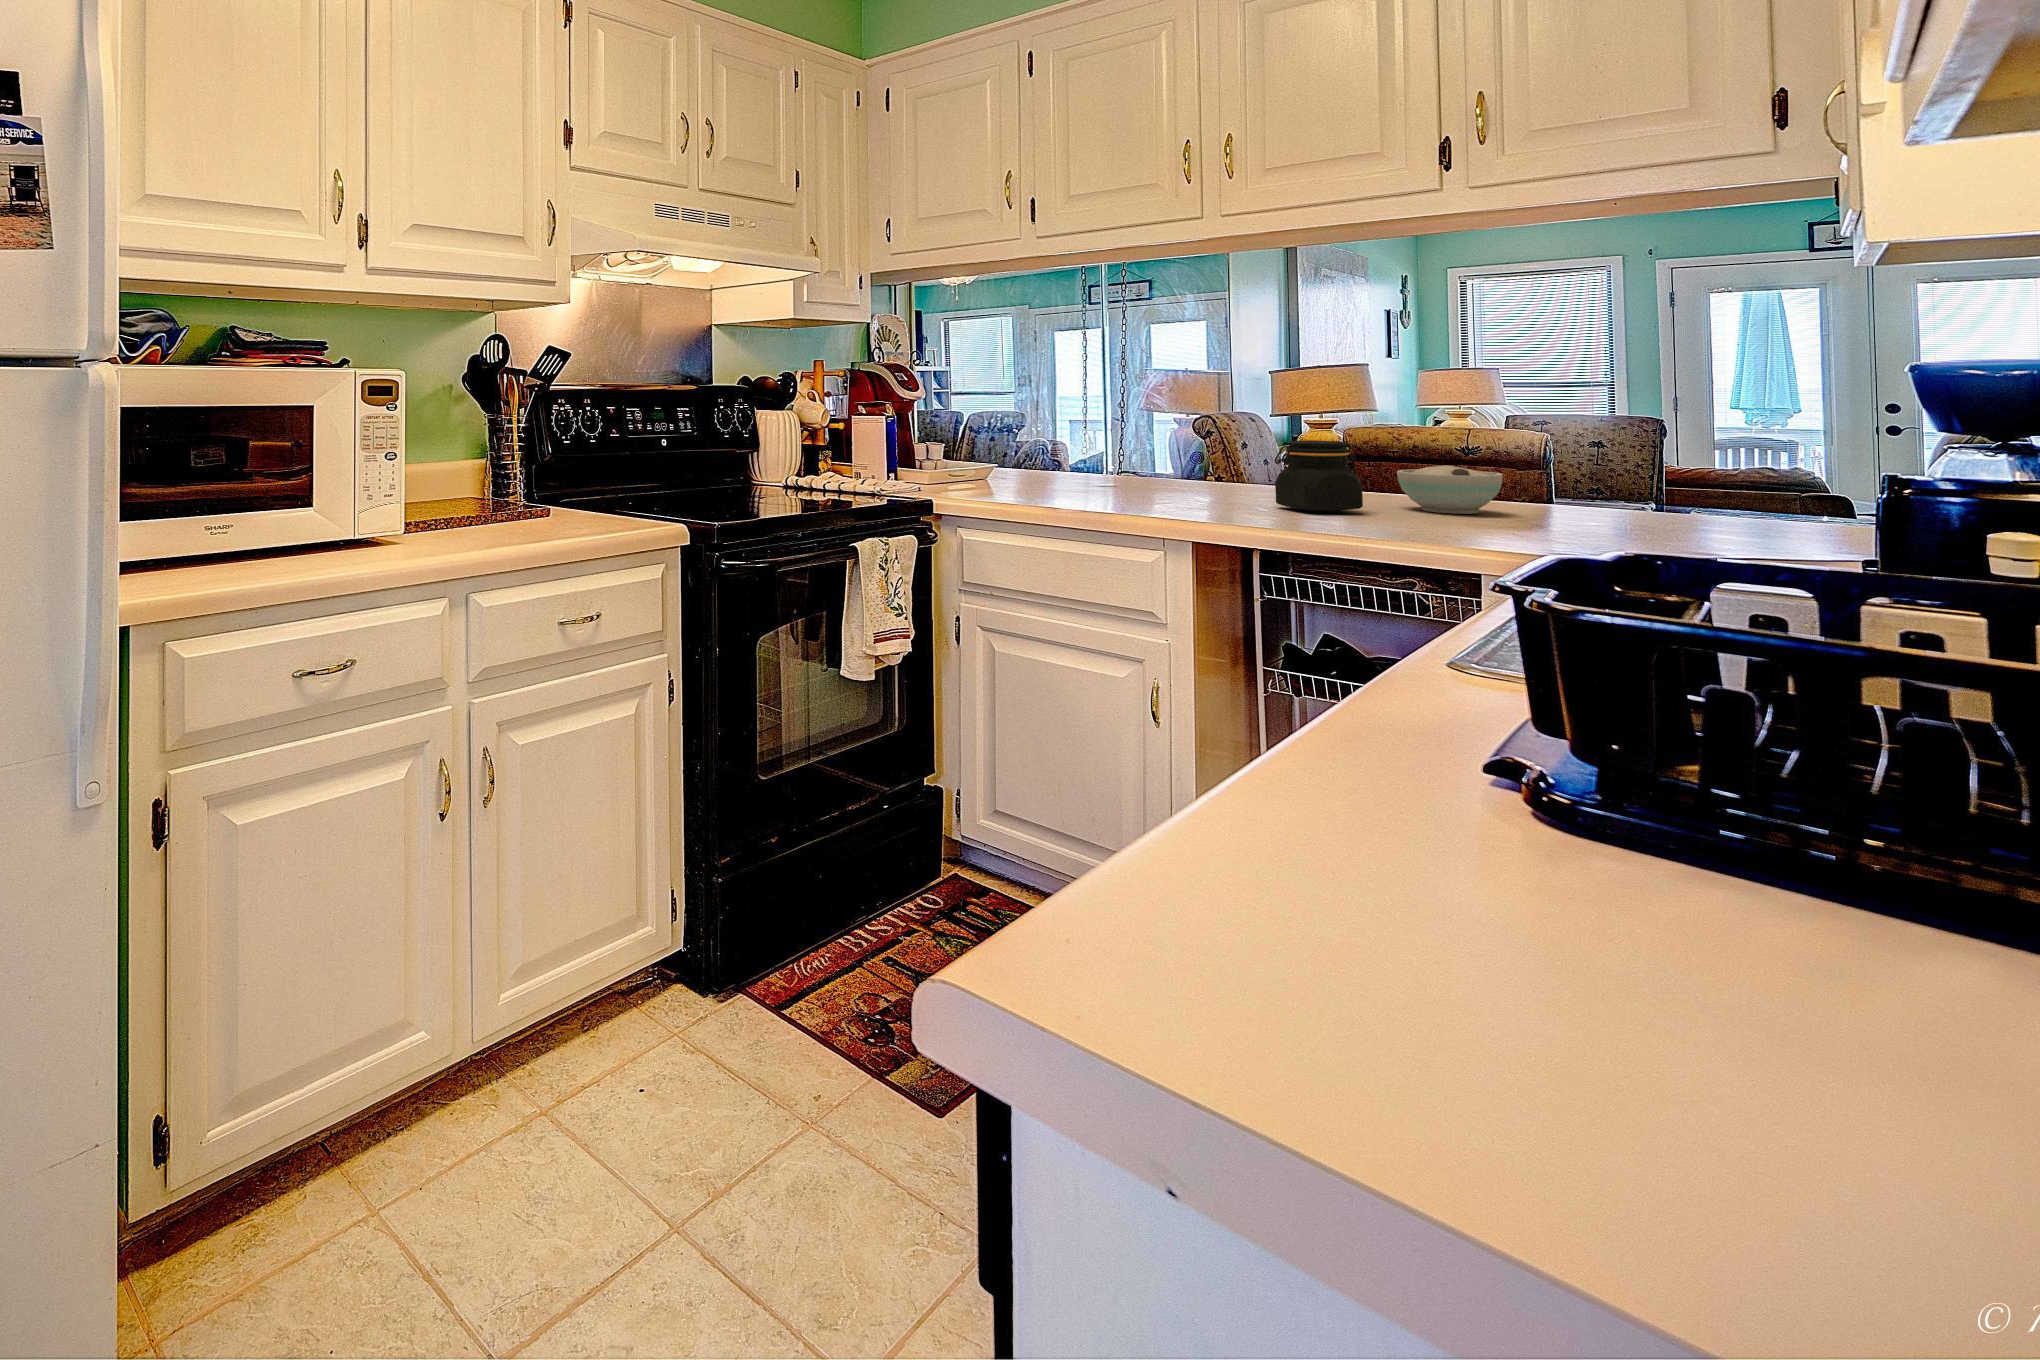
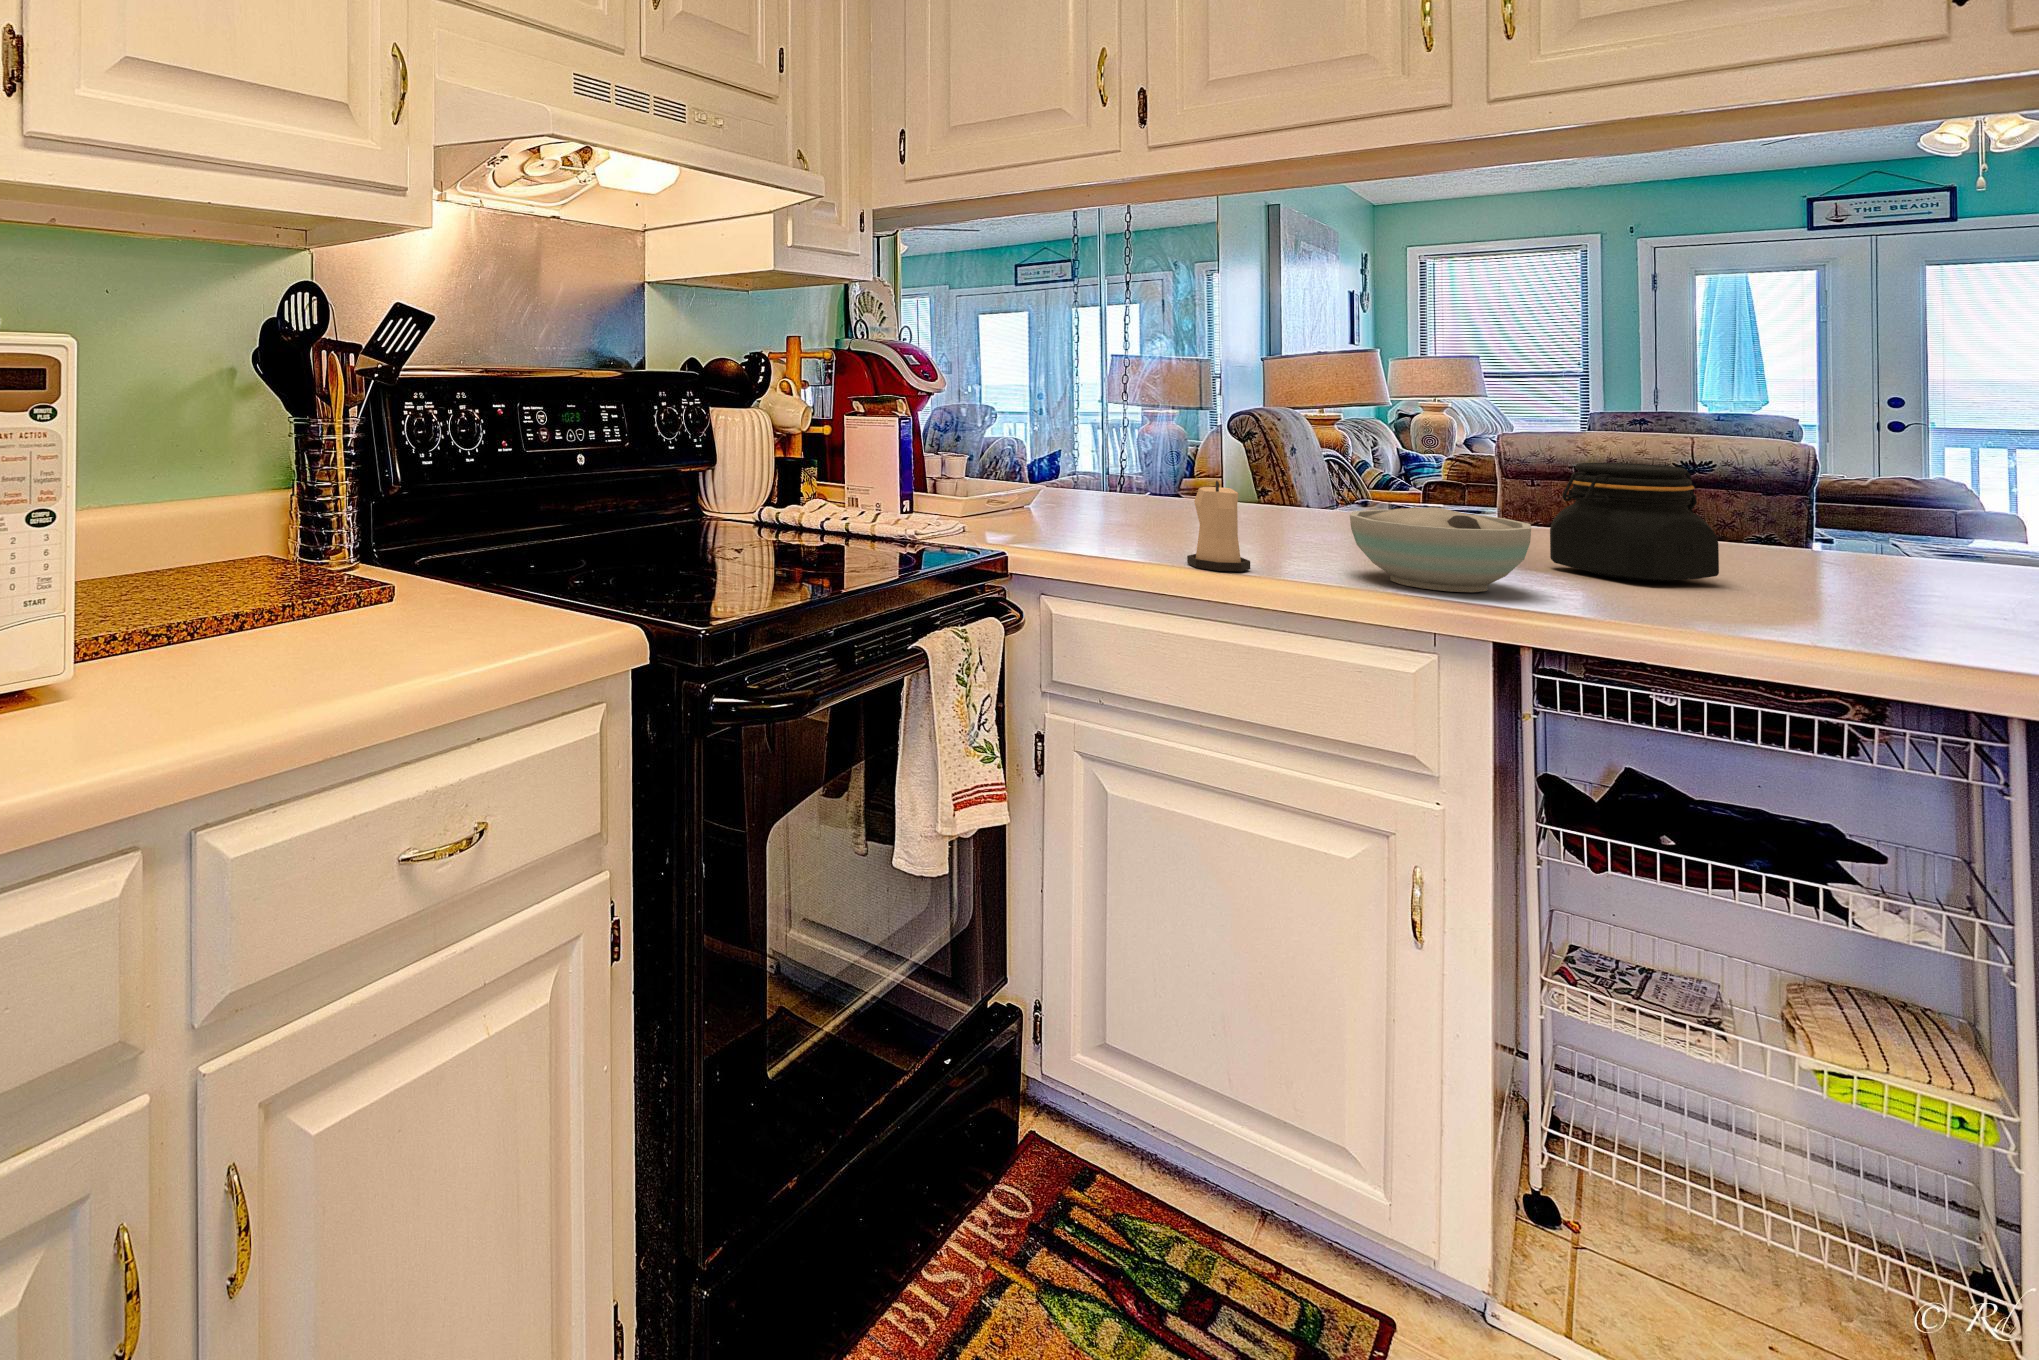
candle: none [1040,452,1075,507] -> present [1187,481,1250,571]
bowl: present [1397,466,1503,514] -> present [1350,507,1531,592]

